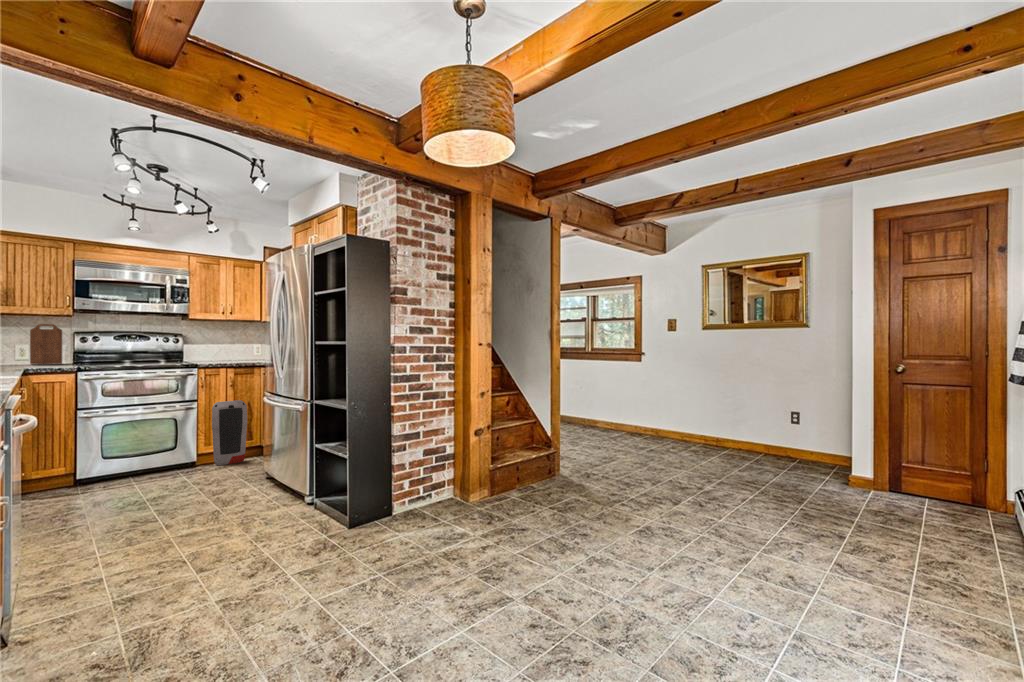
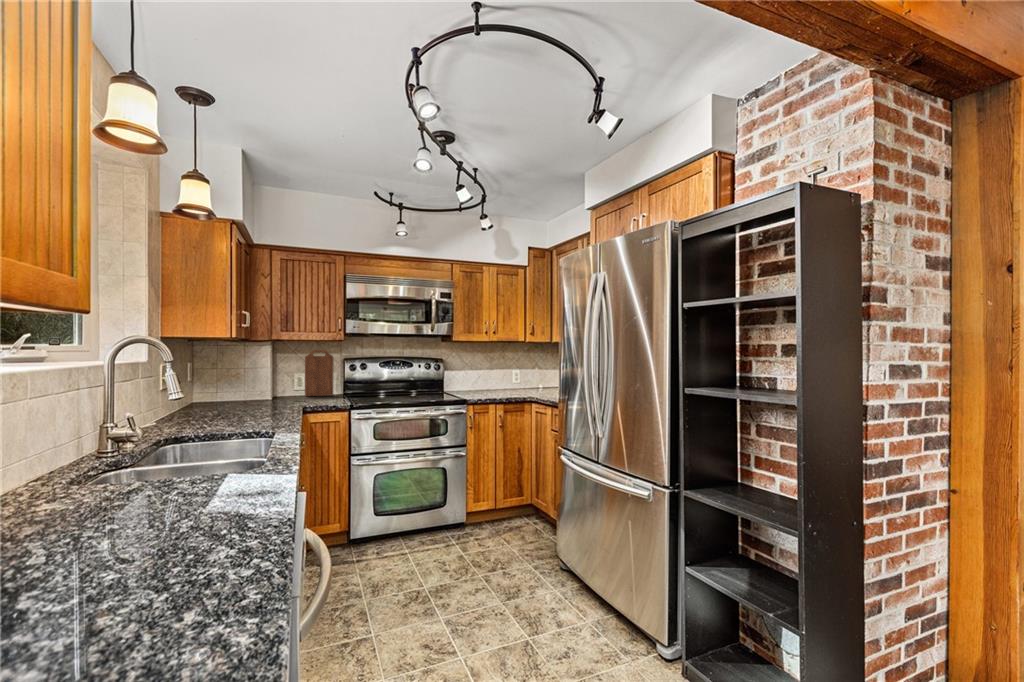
air purifier: present [212,400,247,465] -> none [485,446,523,531]

